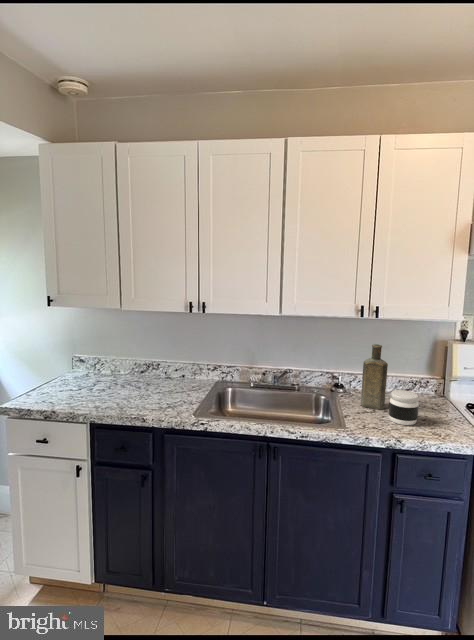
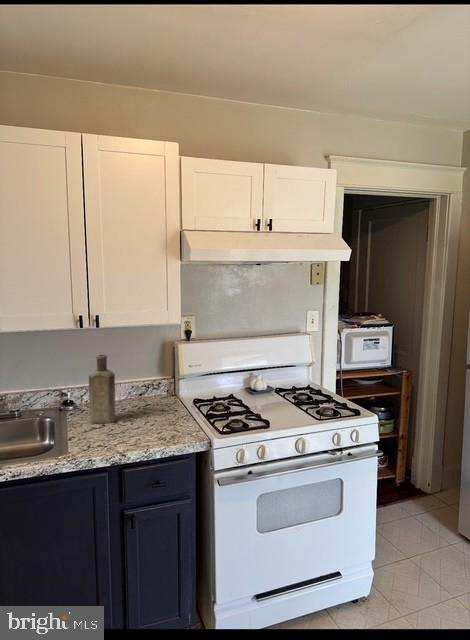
jar: present [389,390,419,425] -> none [116,400,145,436]

